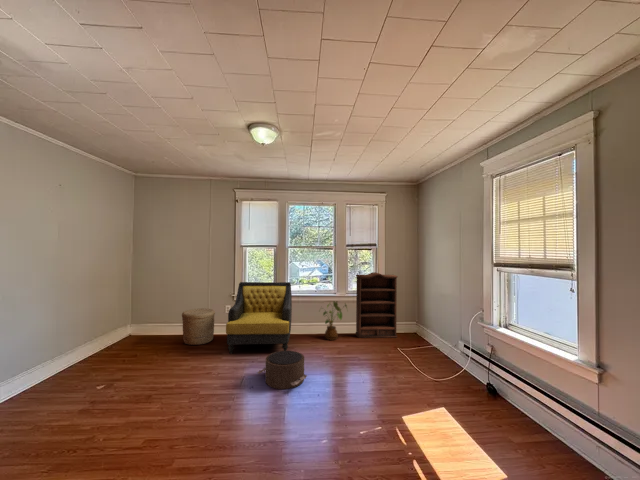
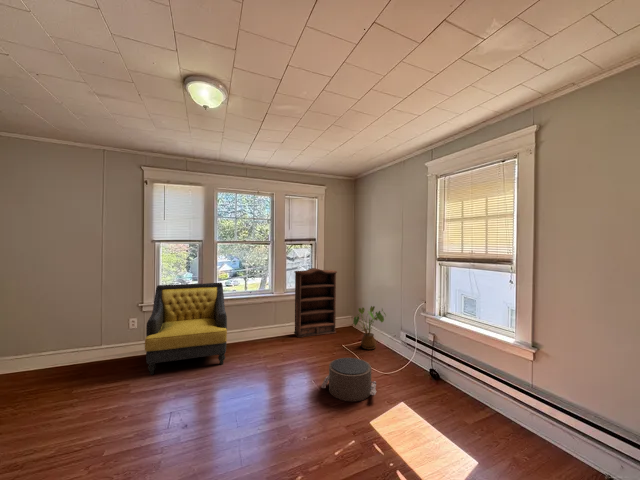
house plant: present [323,301,347,340] -> present [353,306,385,349]
woven basket: present [182,308,215,345] -> none [74,321,124,370]
pouf: present [258,351,307,389] -> present [322,358,376,401]

